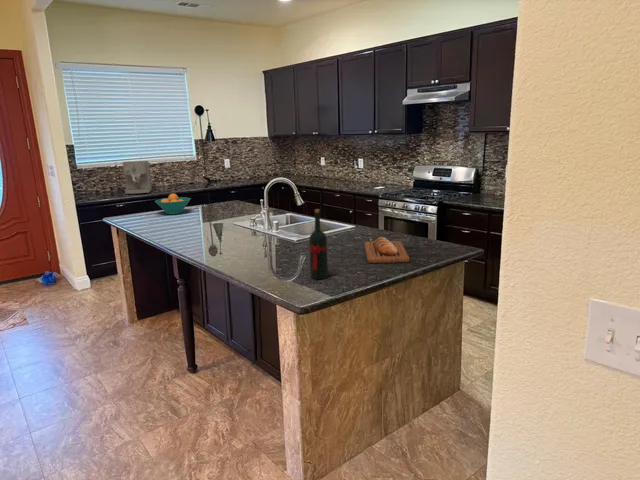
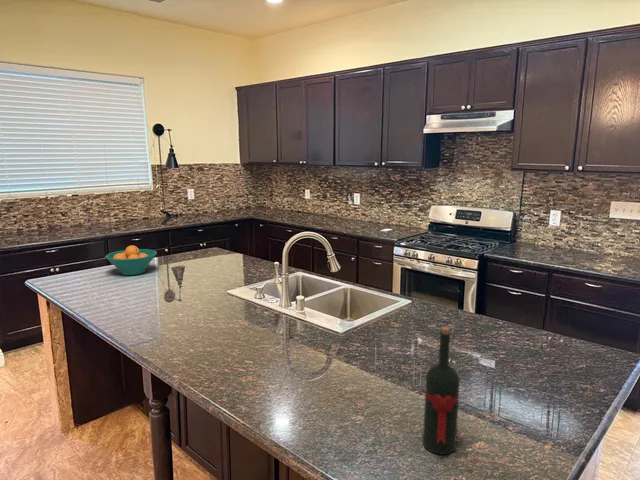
coffee maker: present [123,161,151,194] -> none [56,192,95,236]
bread loaf: present [365,237,410,263] -> none [454,339,562,399]

